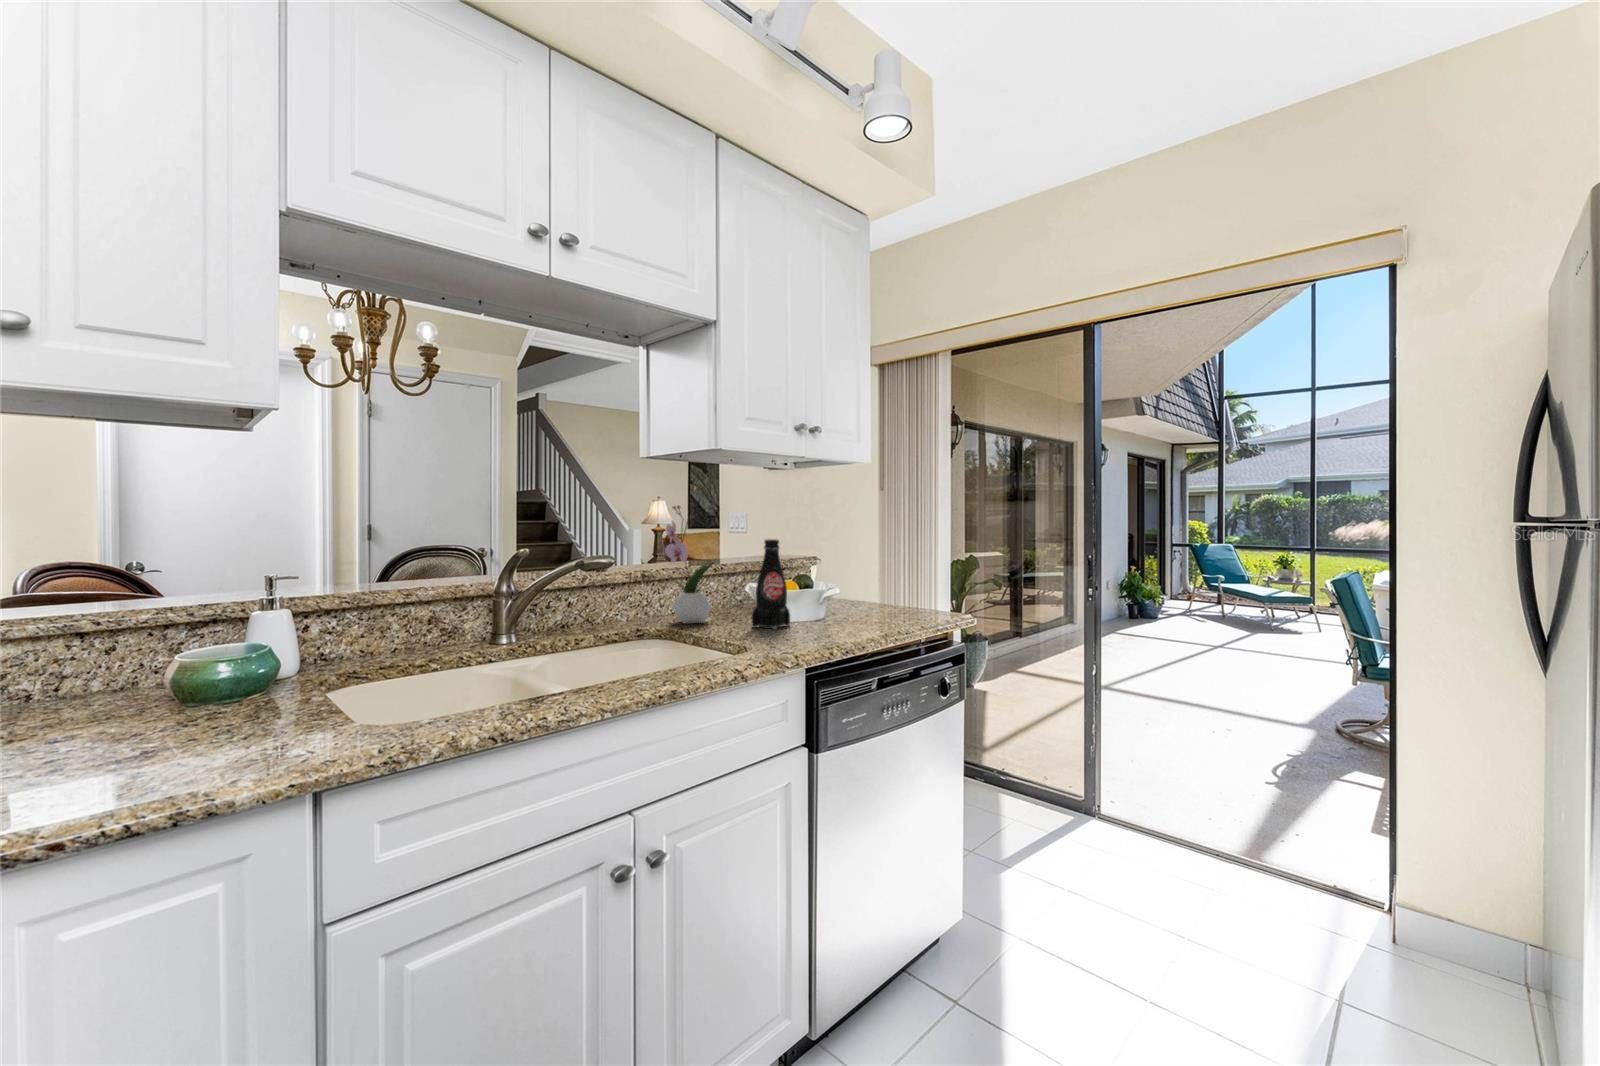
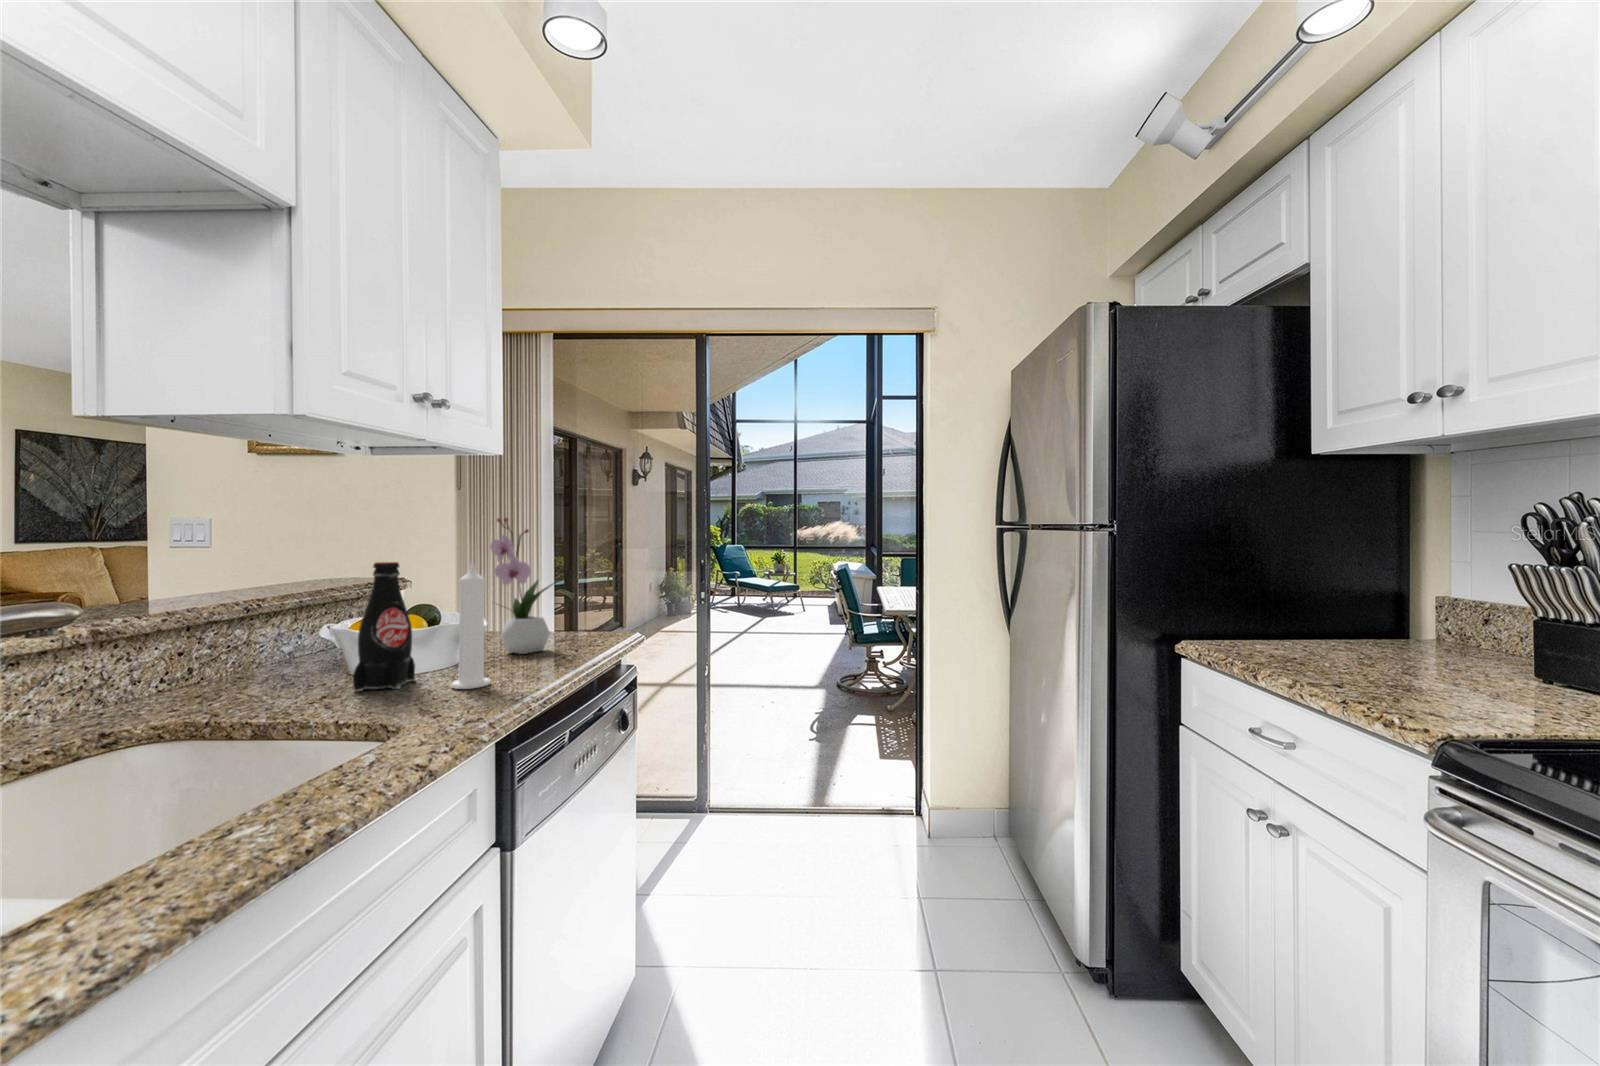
flower arrangement: present [665,506,713,623] -> present [490,518,554,654]
candle: none [803,541,829,635] -> present [451,563,491,689]

